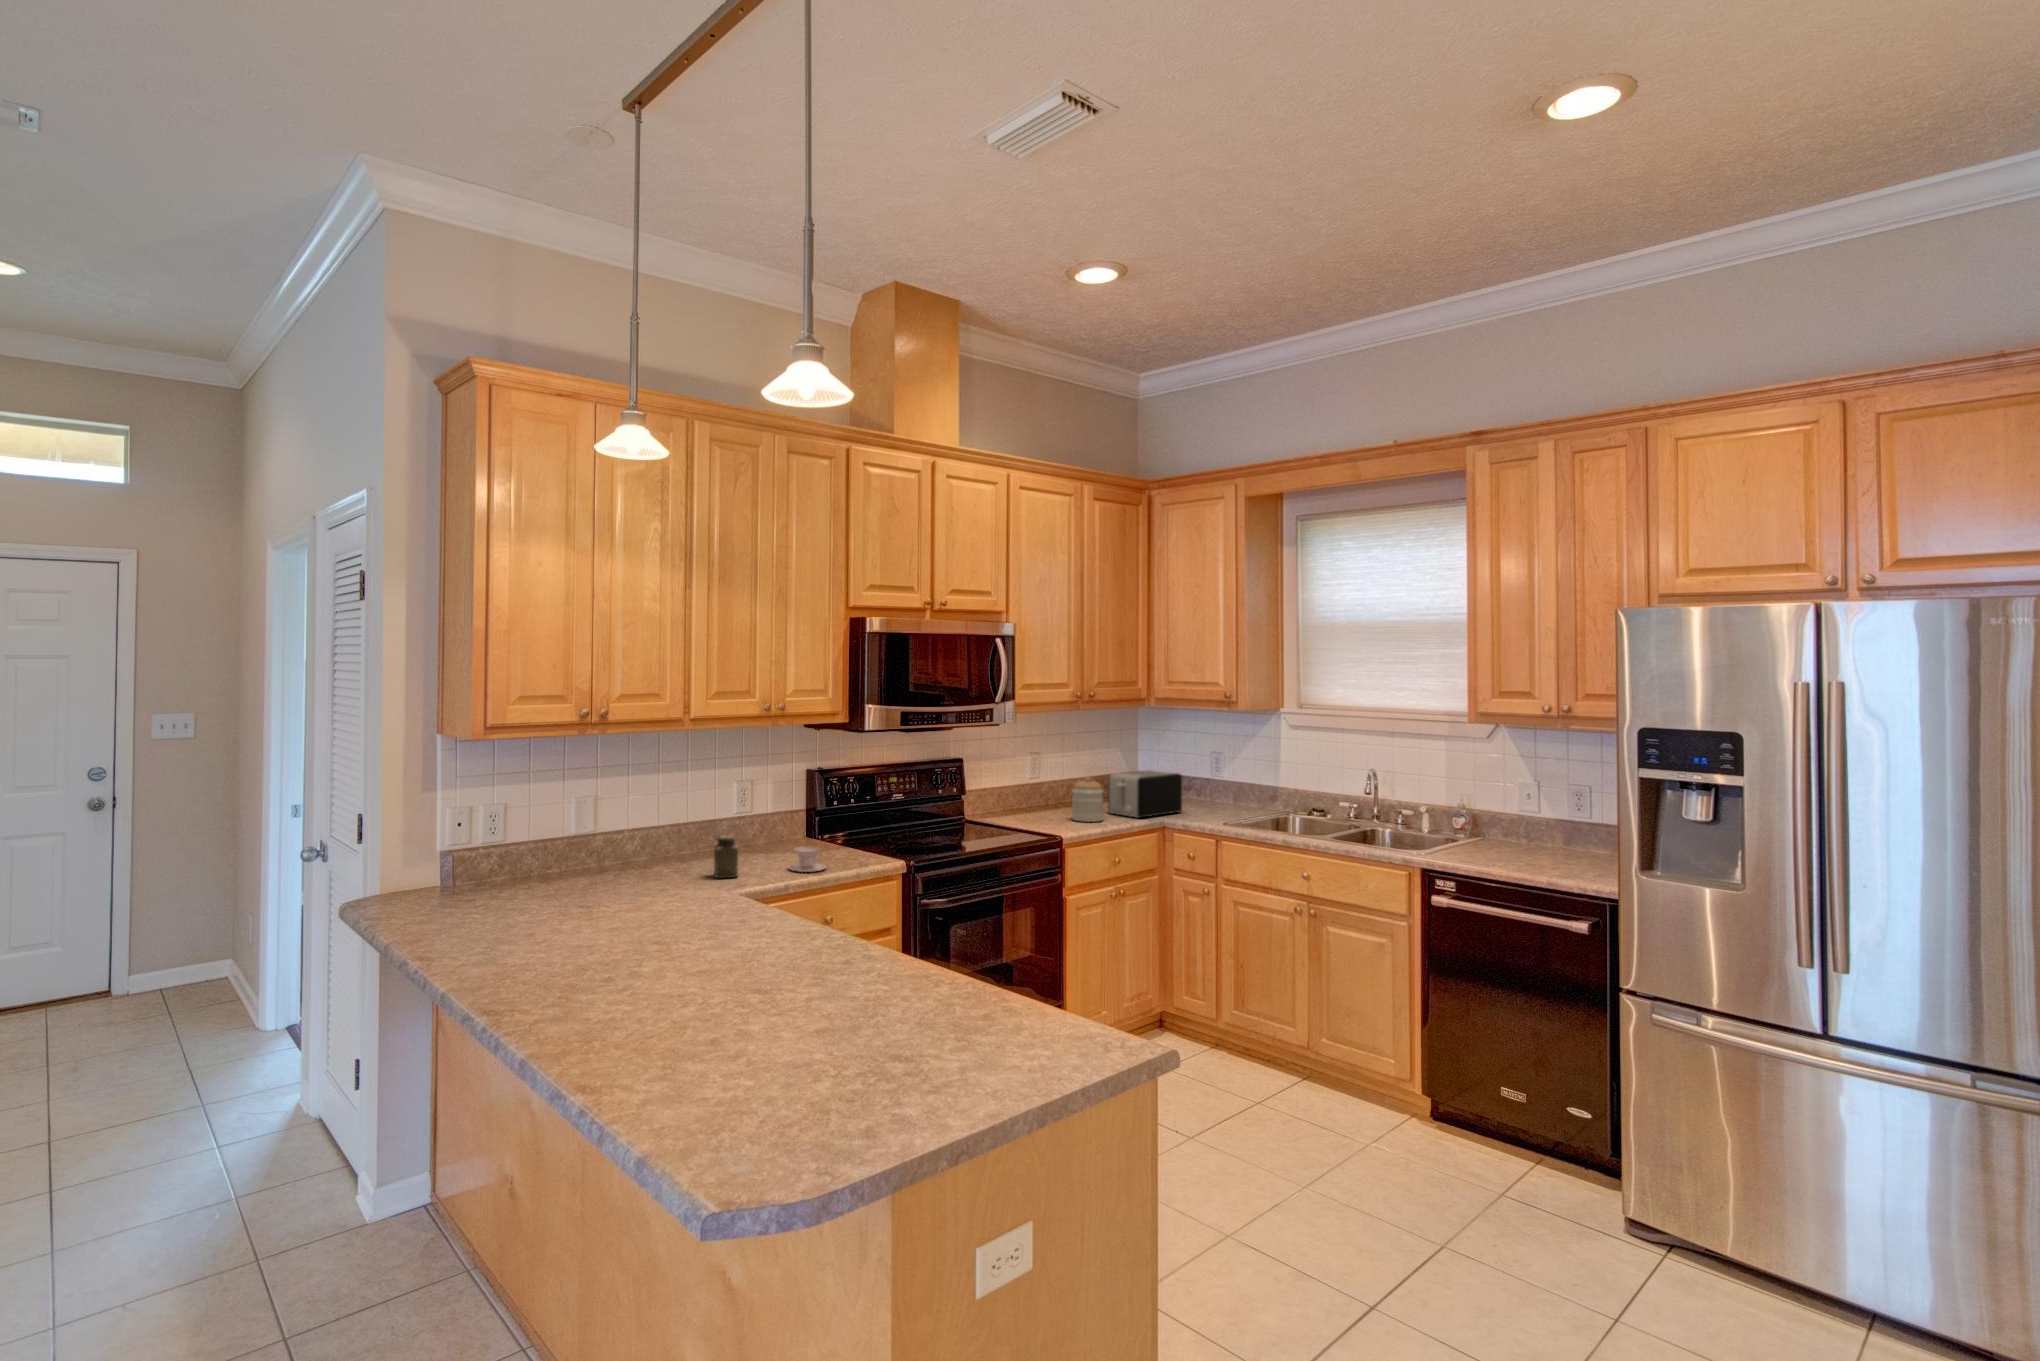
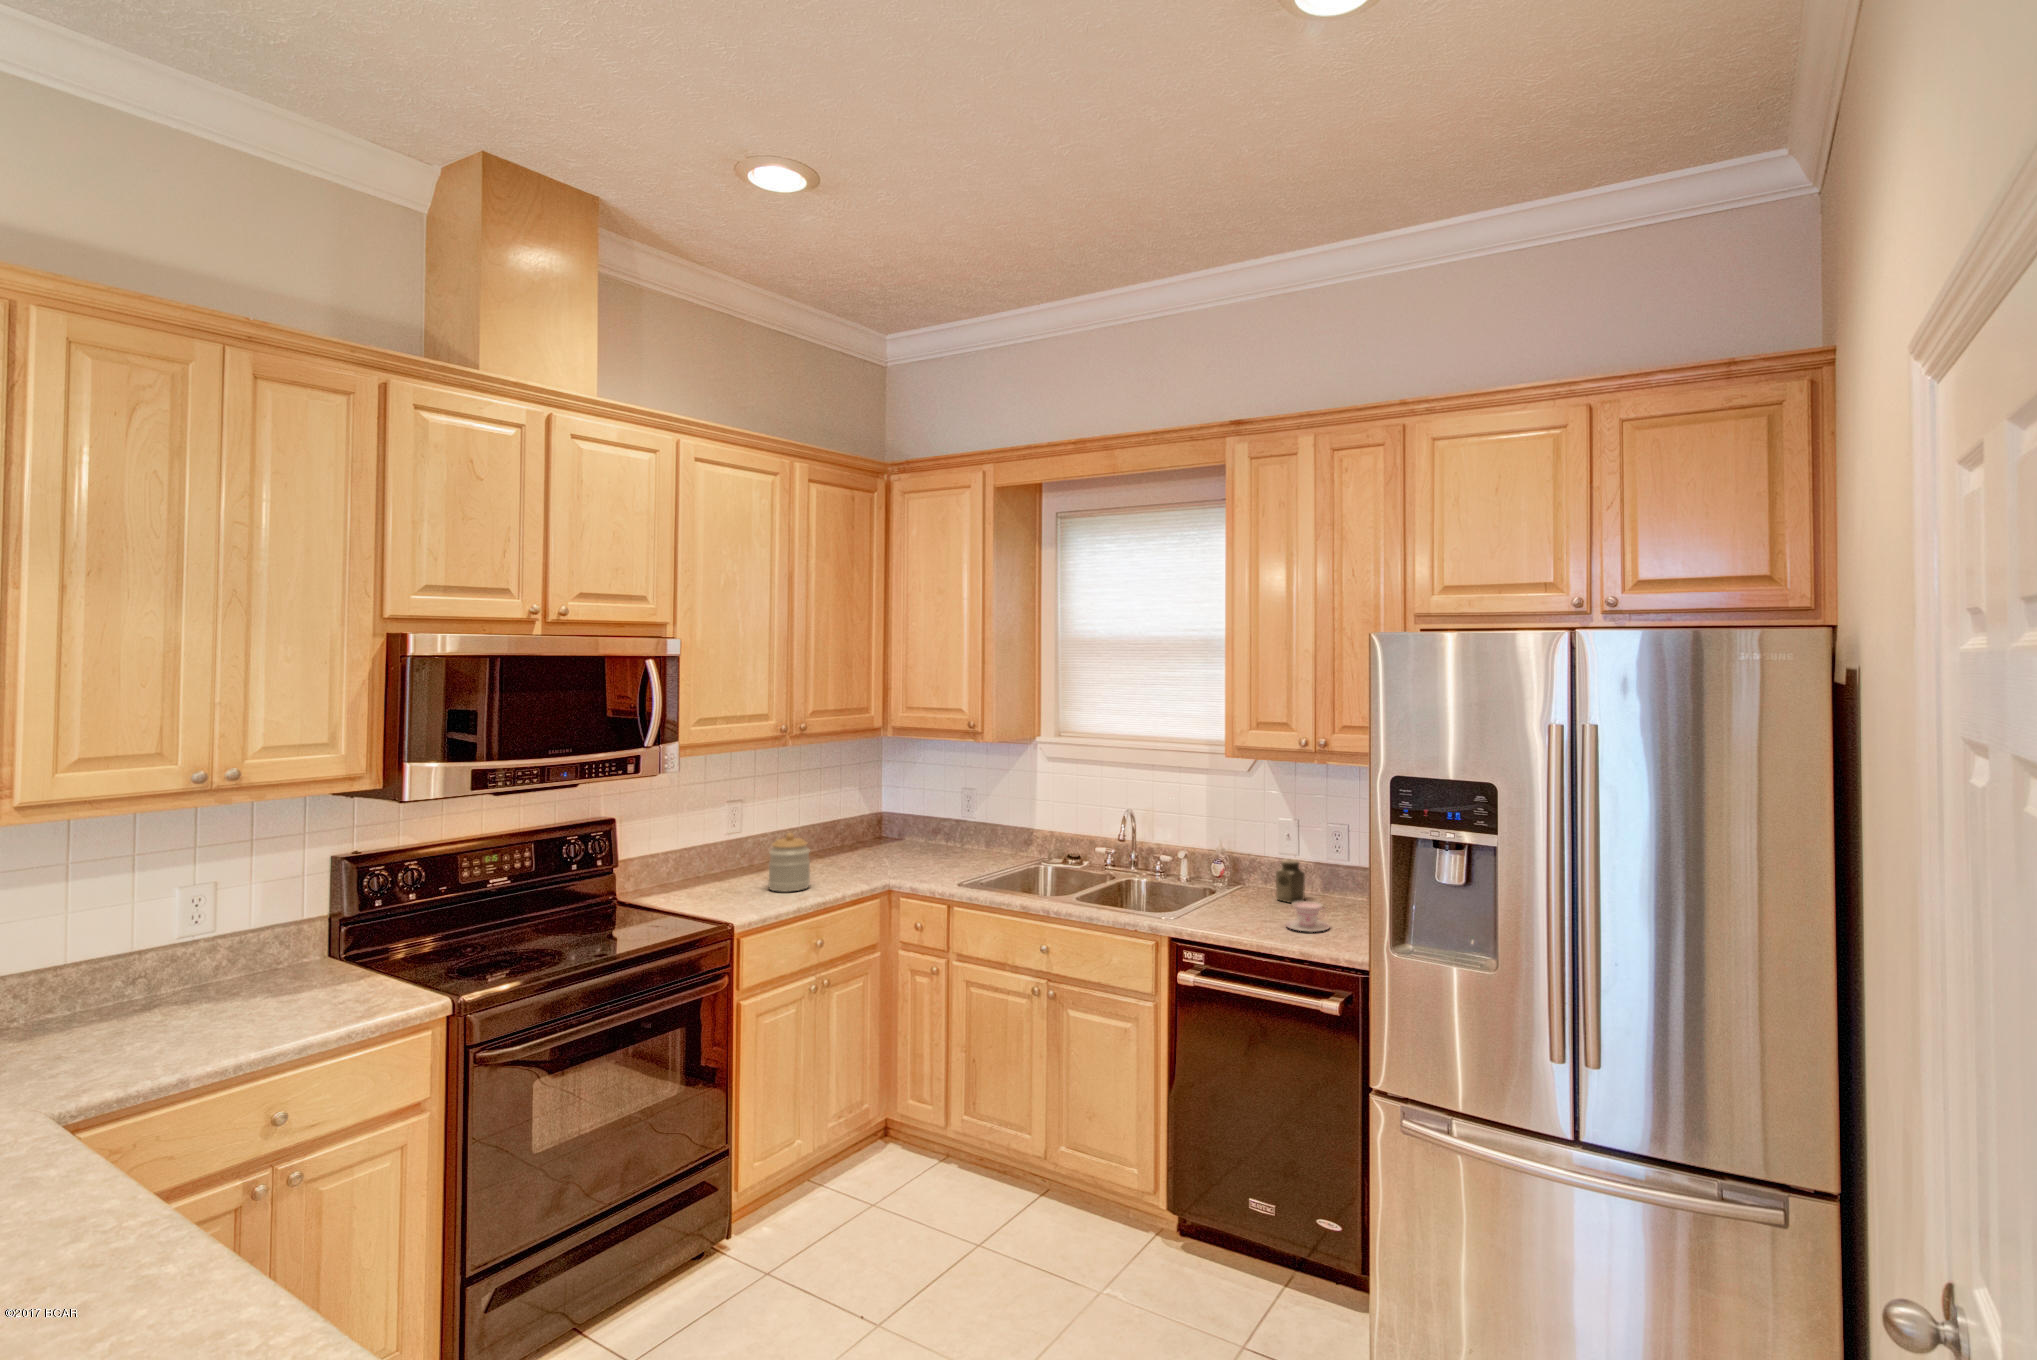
toaster: present [1108,770,1182,818] -> none [822,816,917,880]
salt shaker: present [714,835,738,878] -> present [1276,859,1305,903]
teacup: present [789,847,826,872] -> present [1286,901,1329,932]

